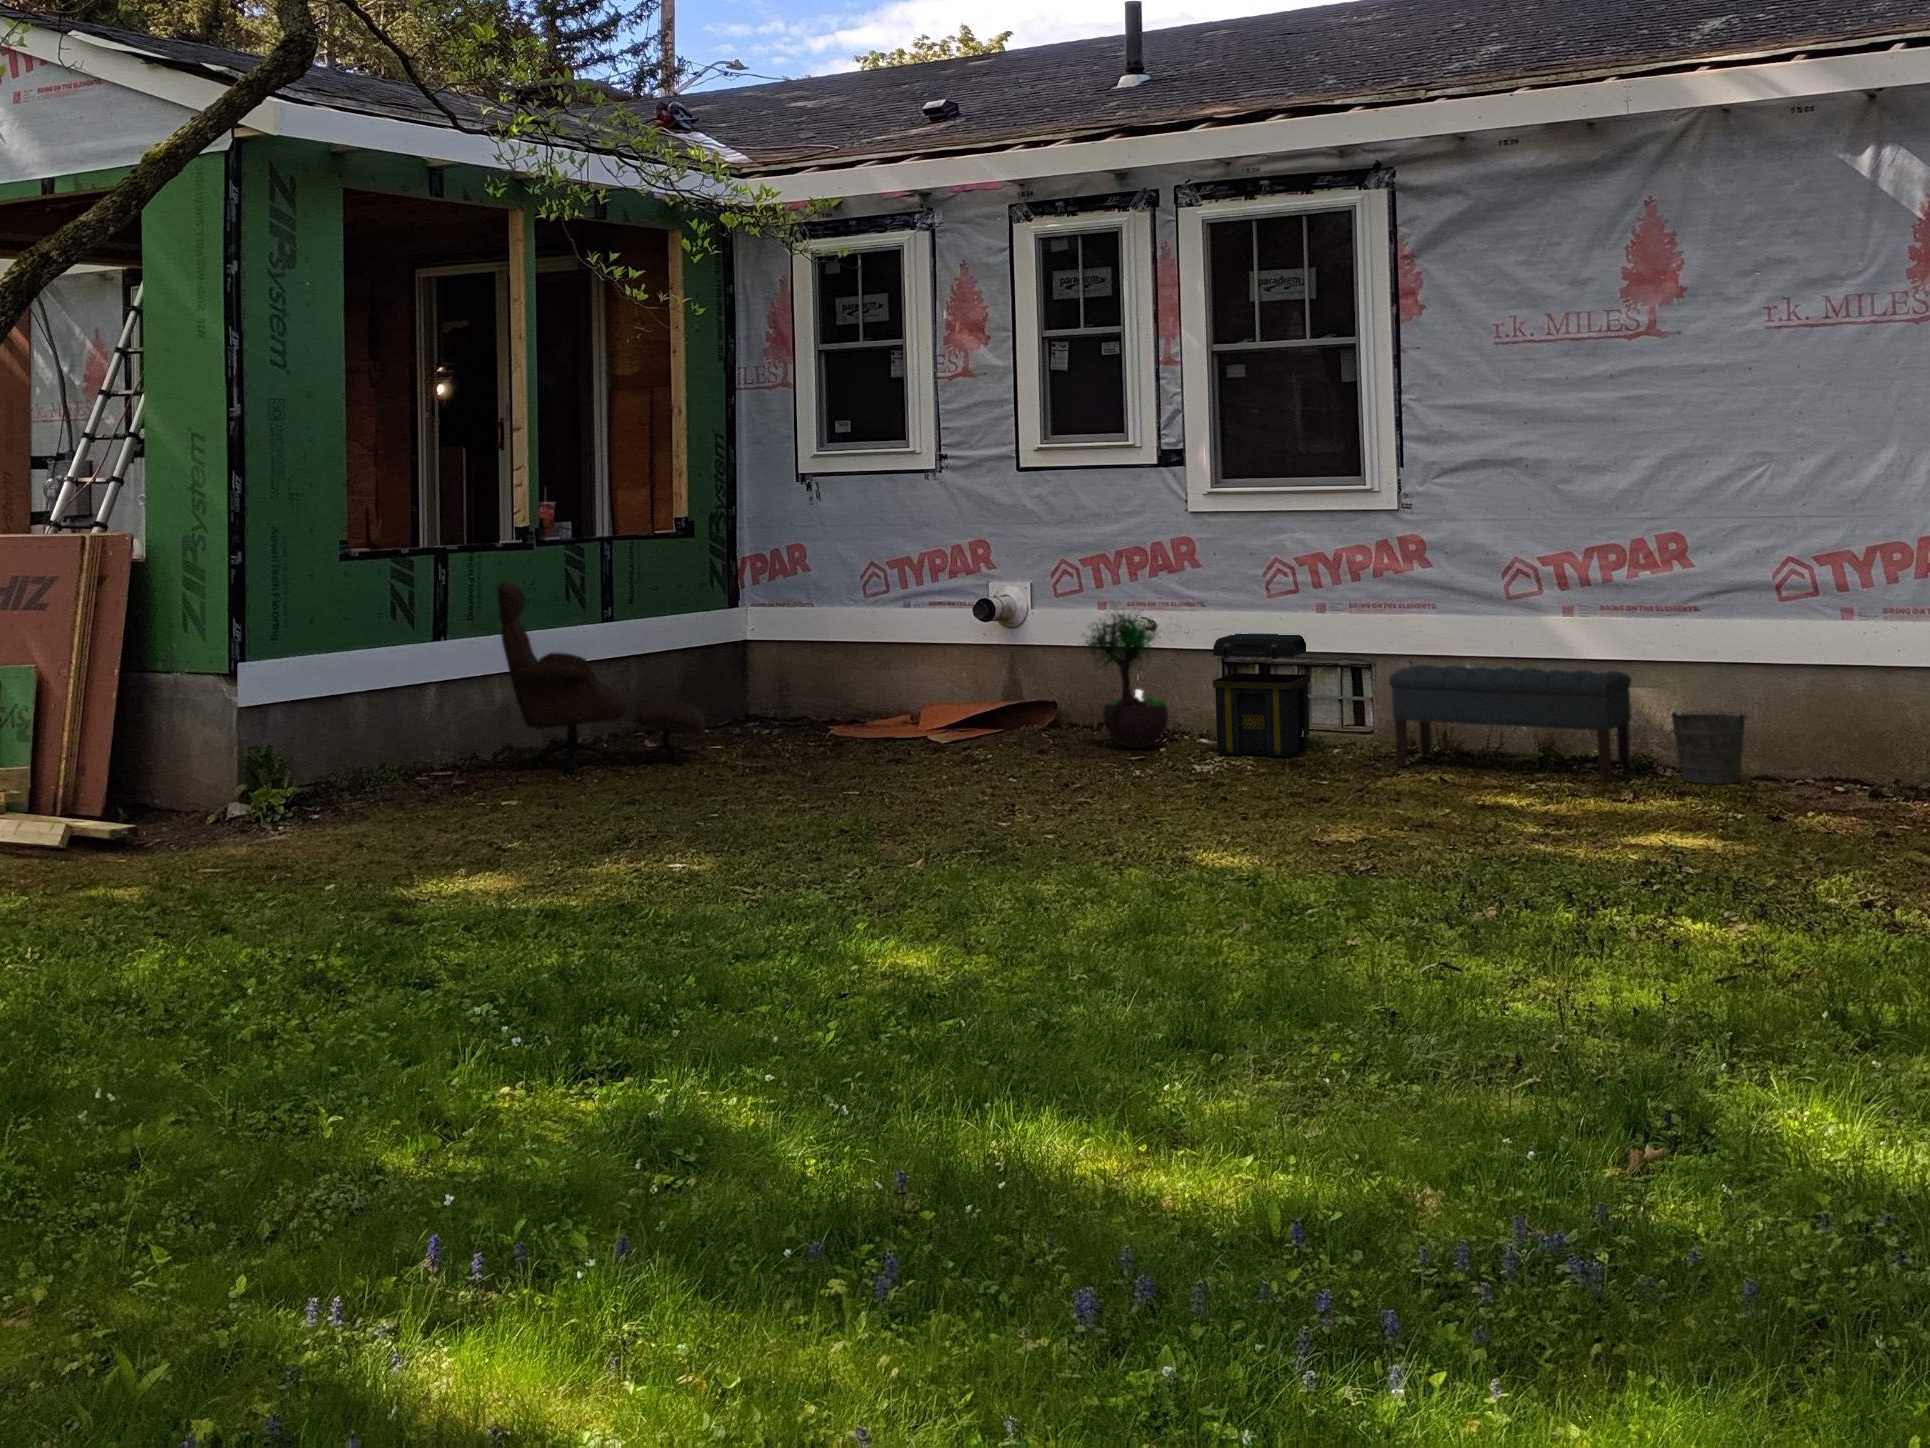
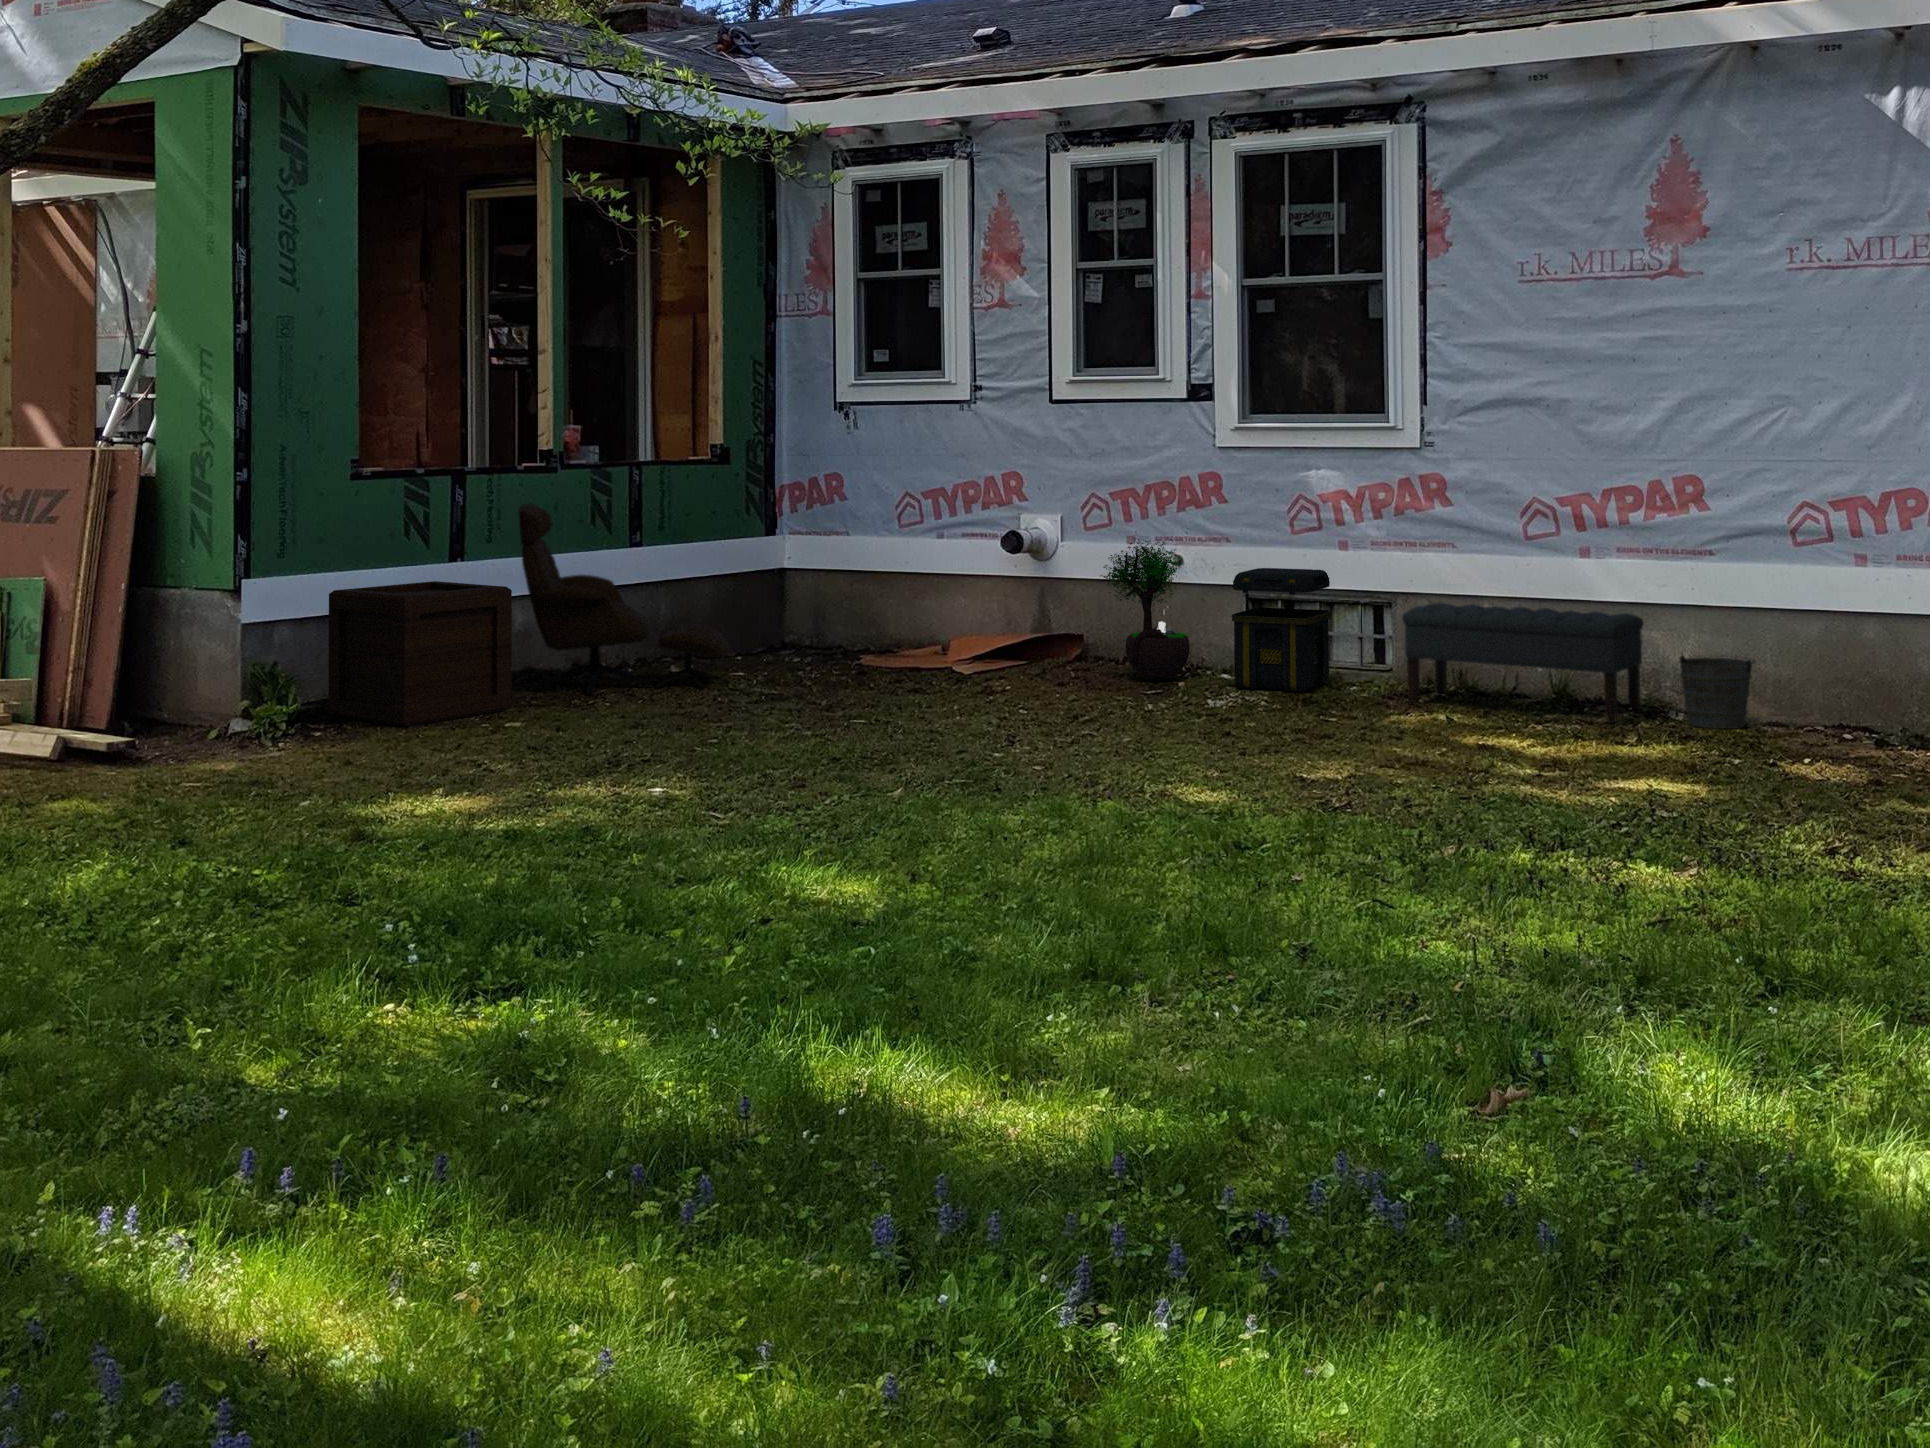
wooden crate: none [317,661,500,808] -> present [328,581,512,727]

